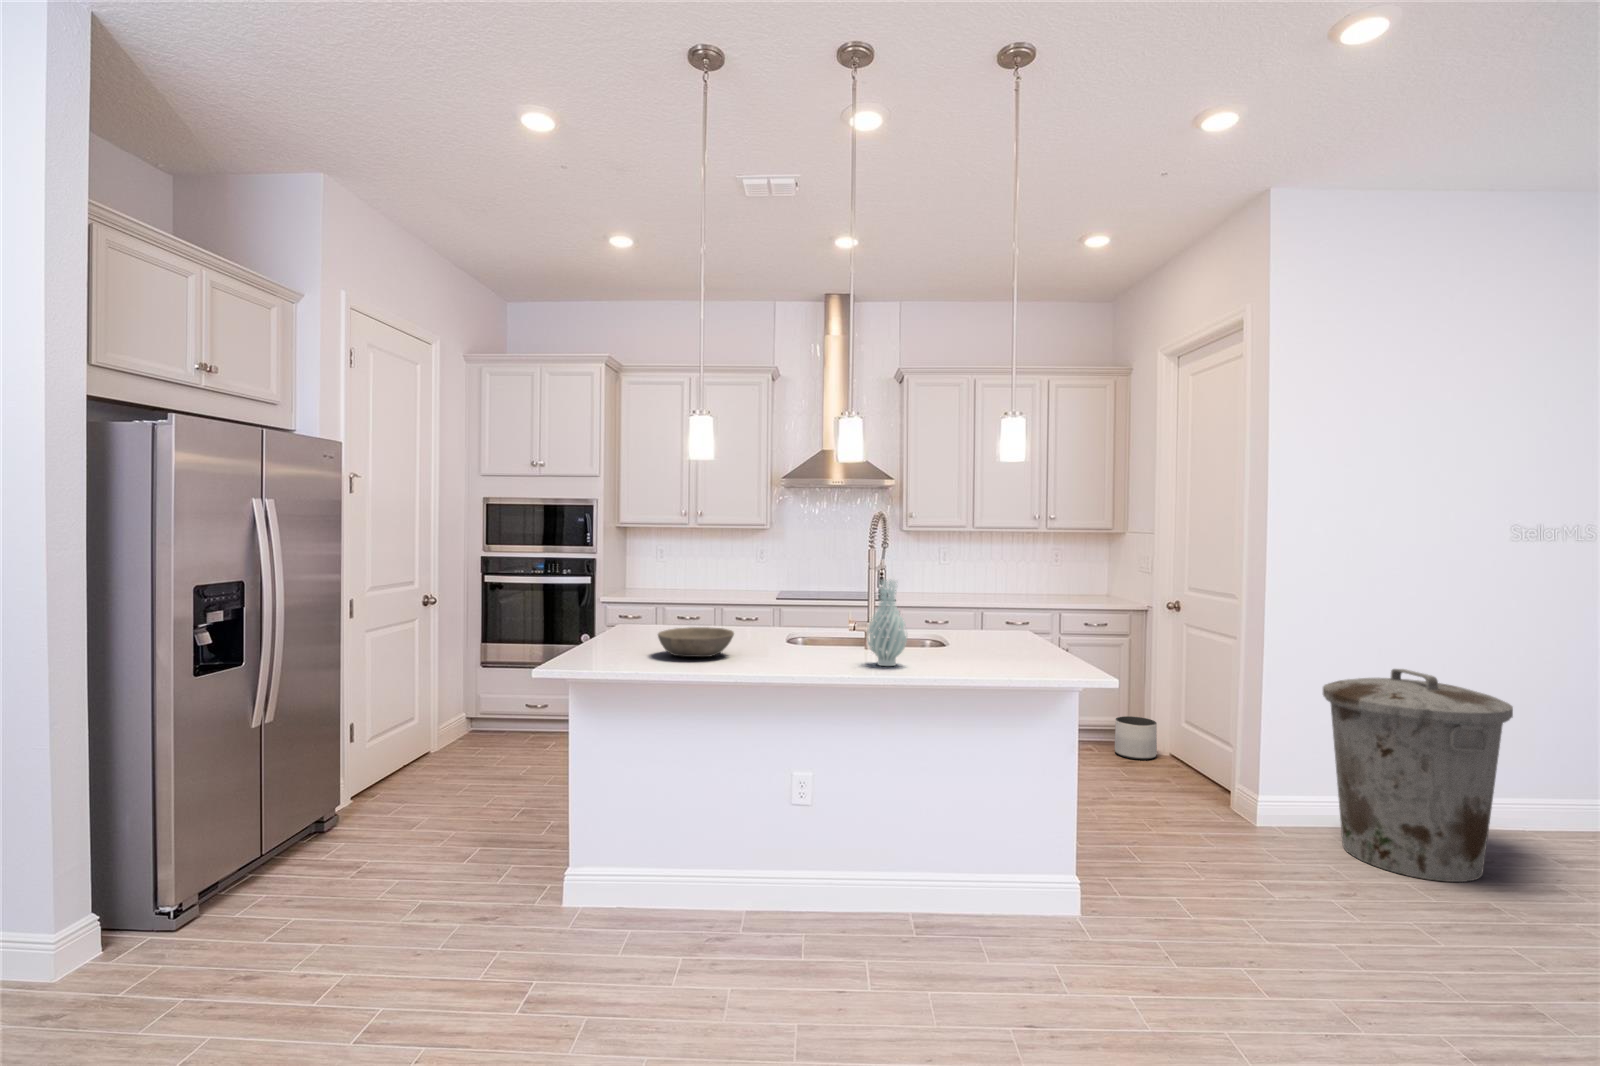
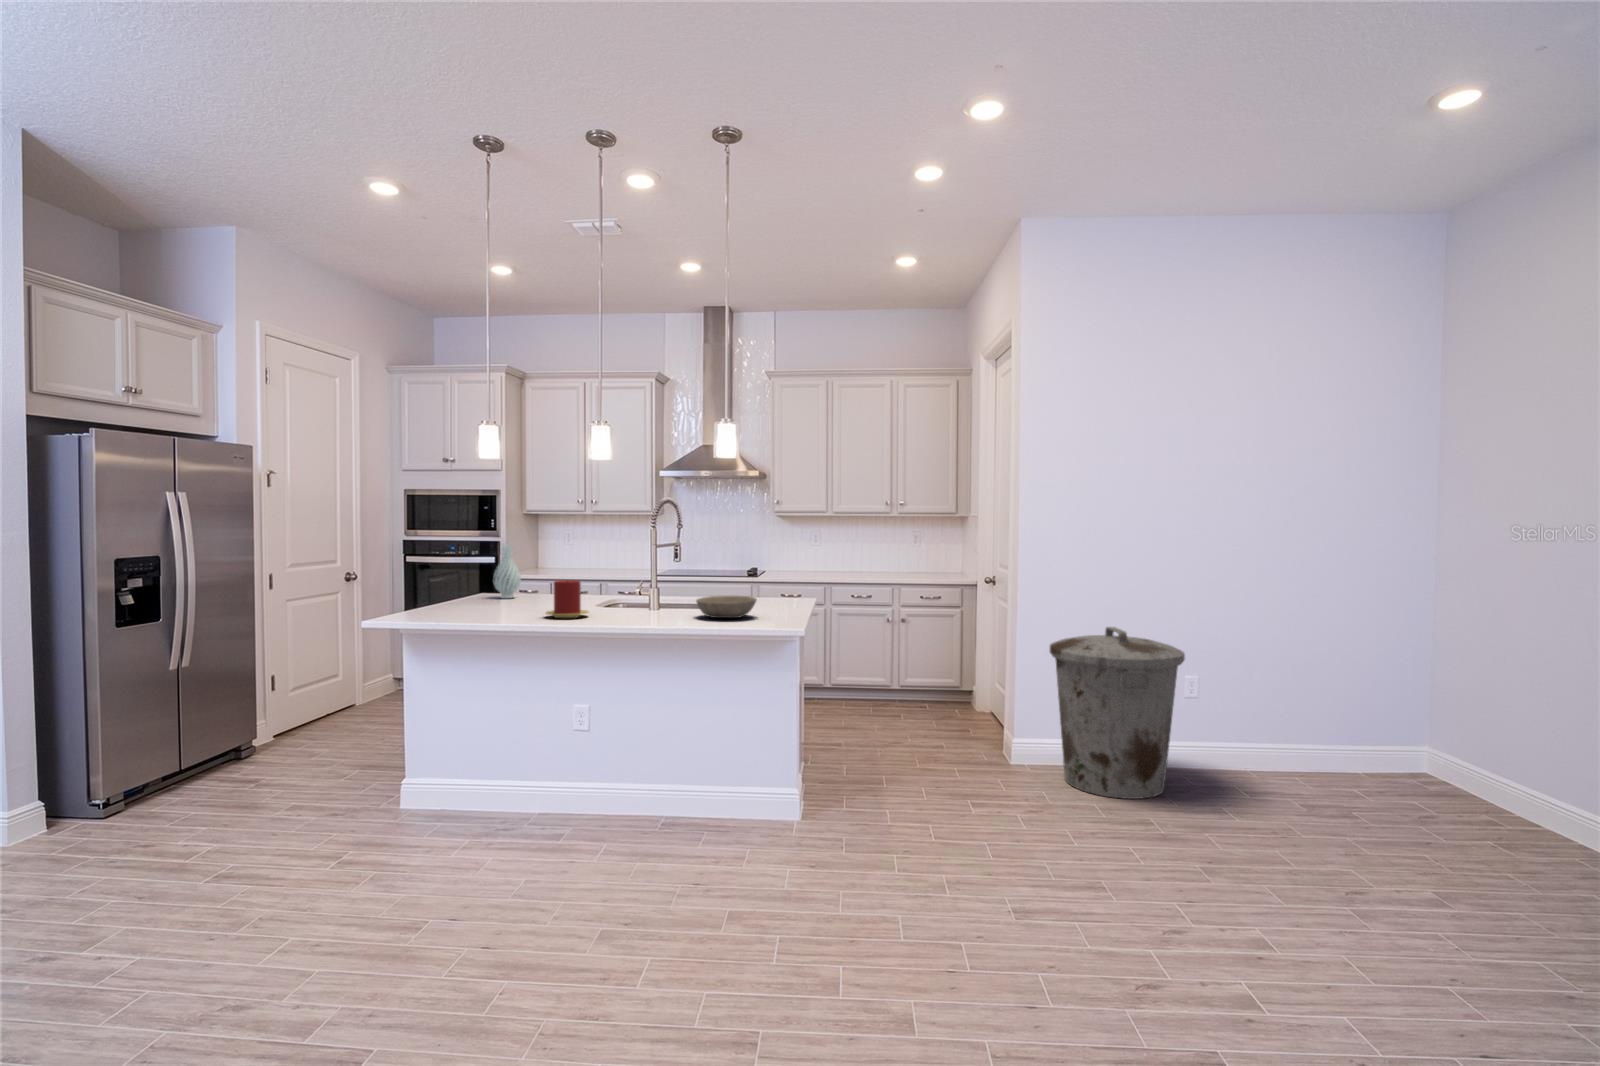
vase: present [867,580,907,666] -> present [493,544,520,598]
candle: none [770,615,825,665] -> present [546,580,588,618]
bowl: present [658,627,734,657] -> present [696,596,757,618]
planter: present [1115,716,1157,759] -> none [944,677,979,713]

